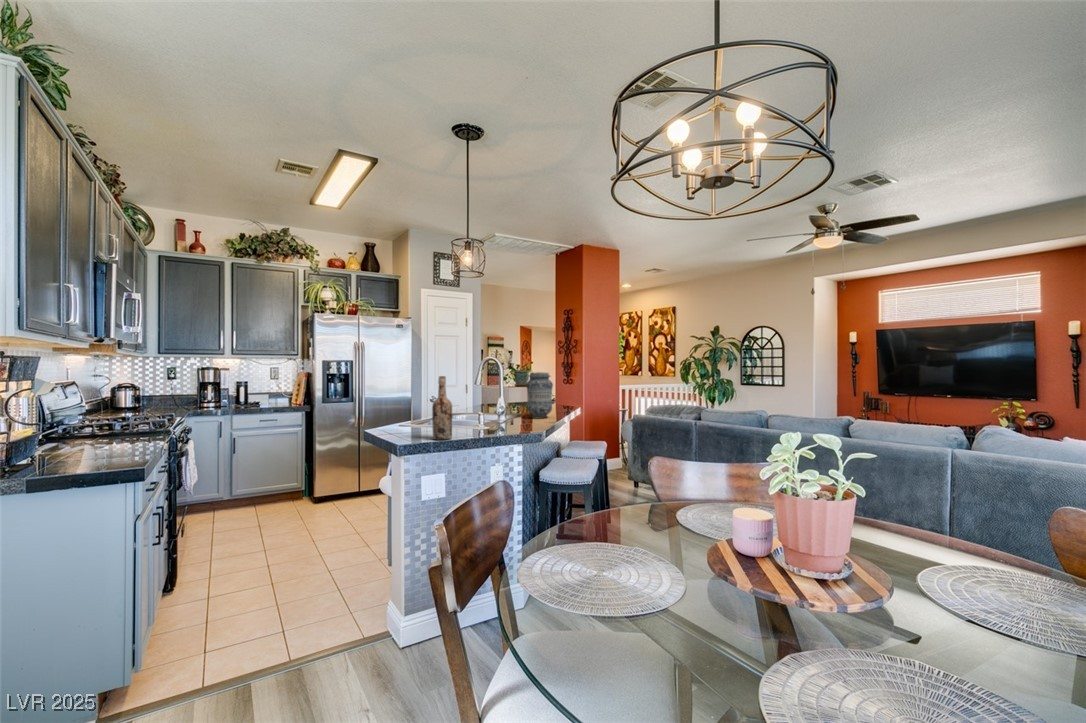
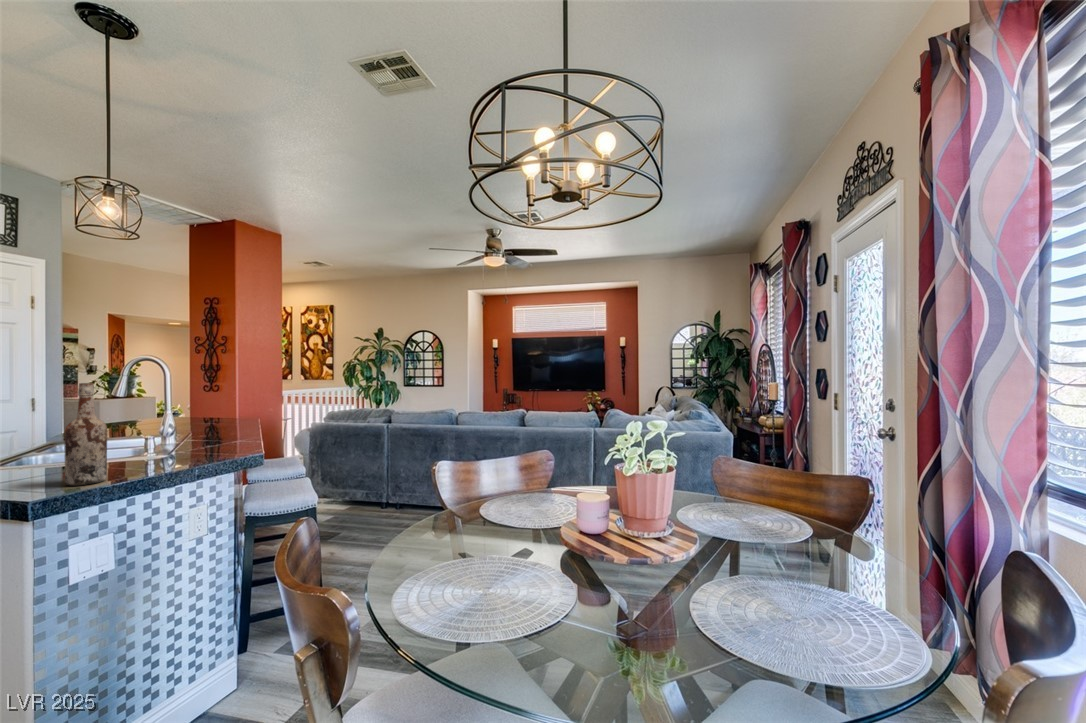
vase: present [526,372,553,418] -> none [198,376,241,437]

